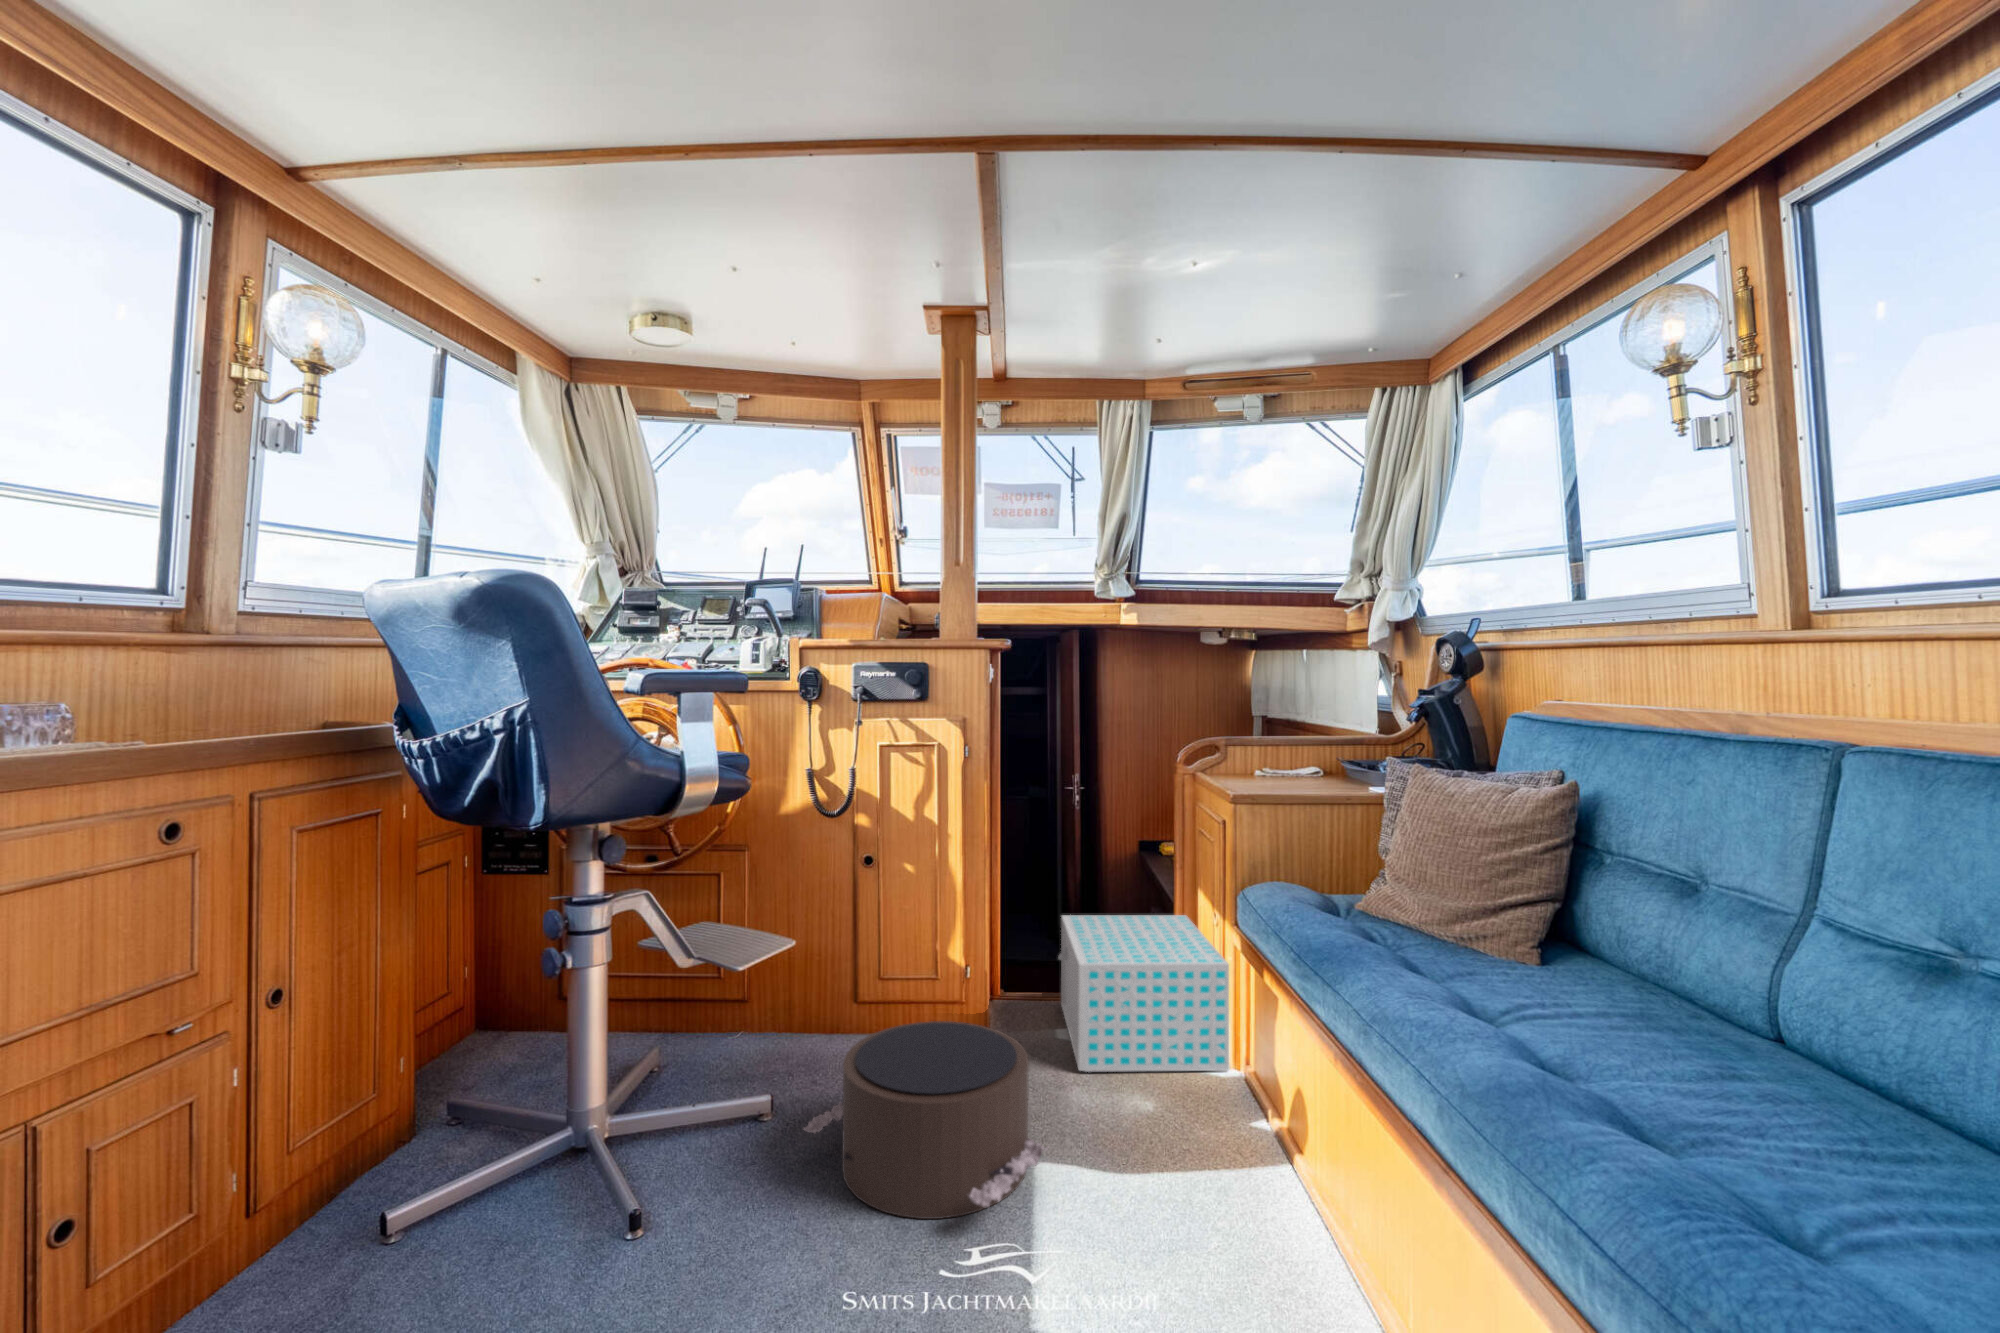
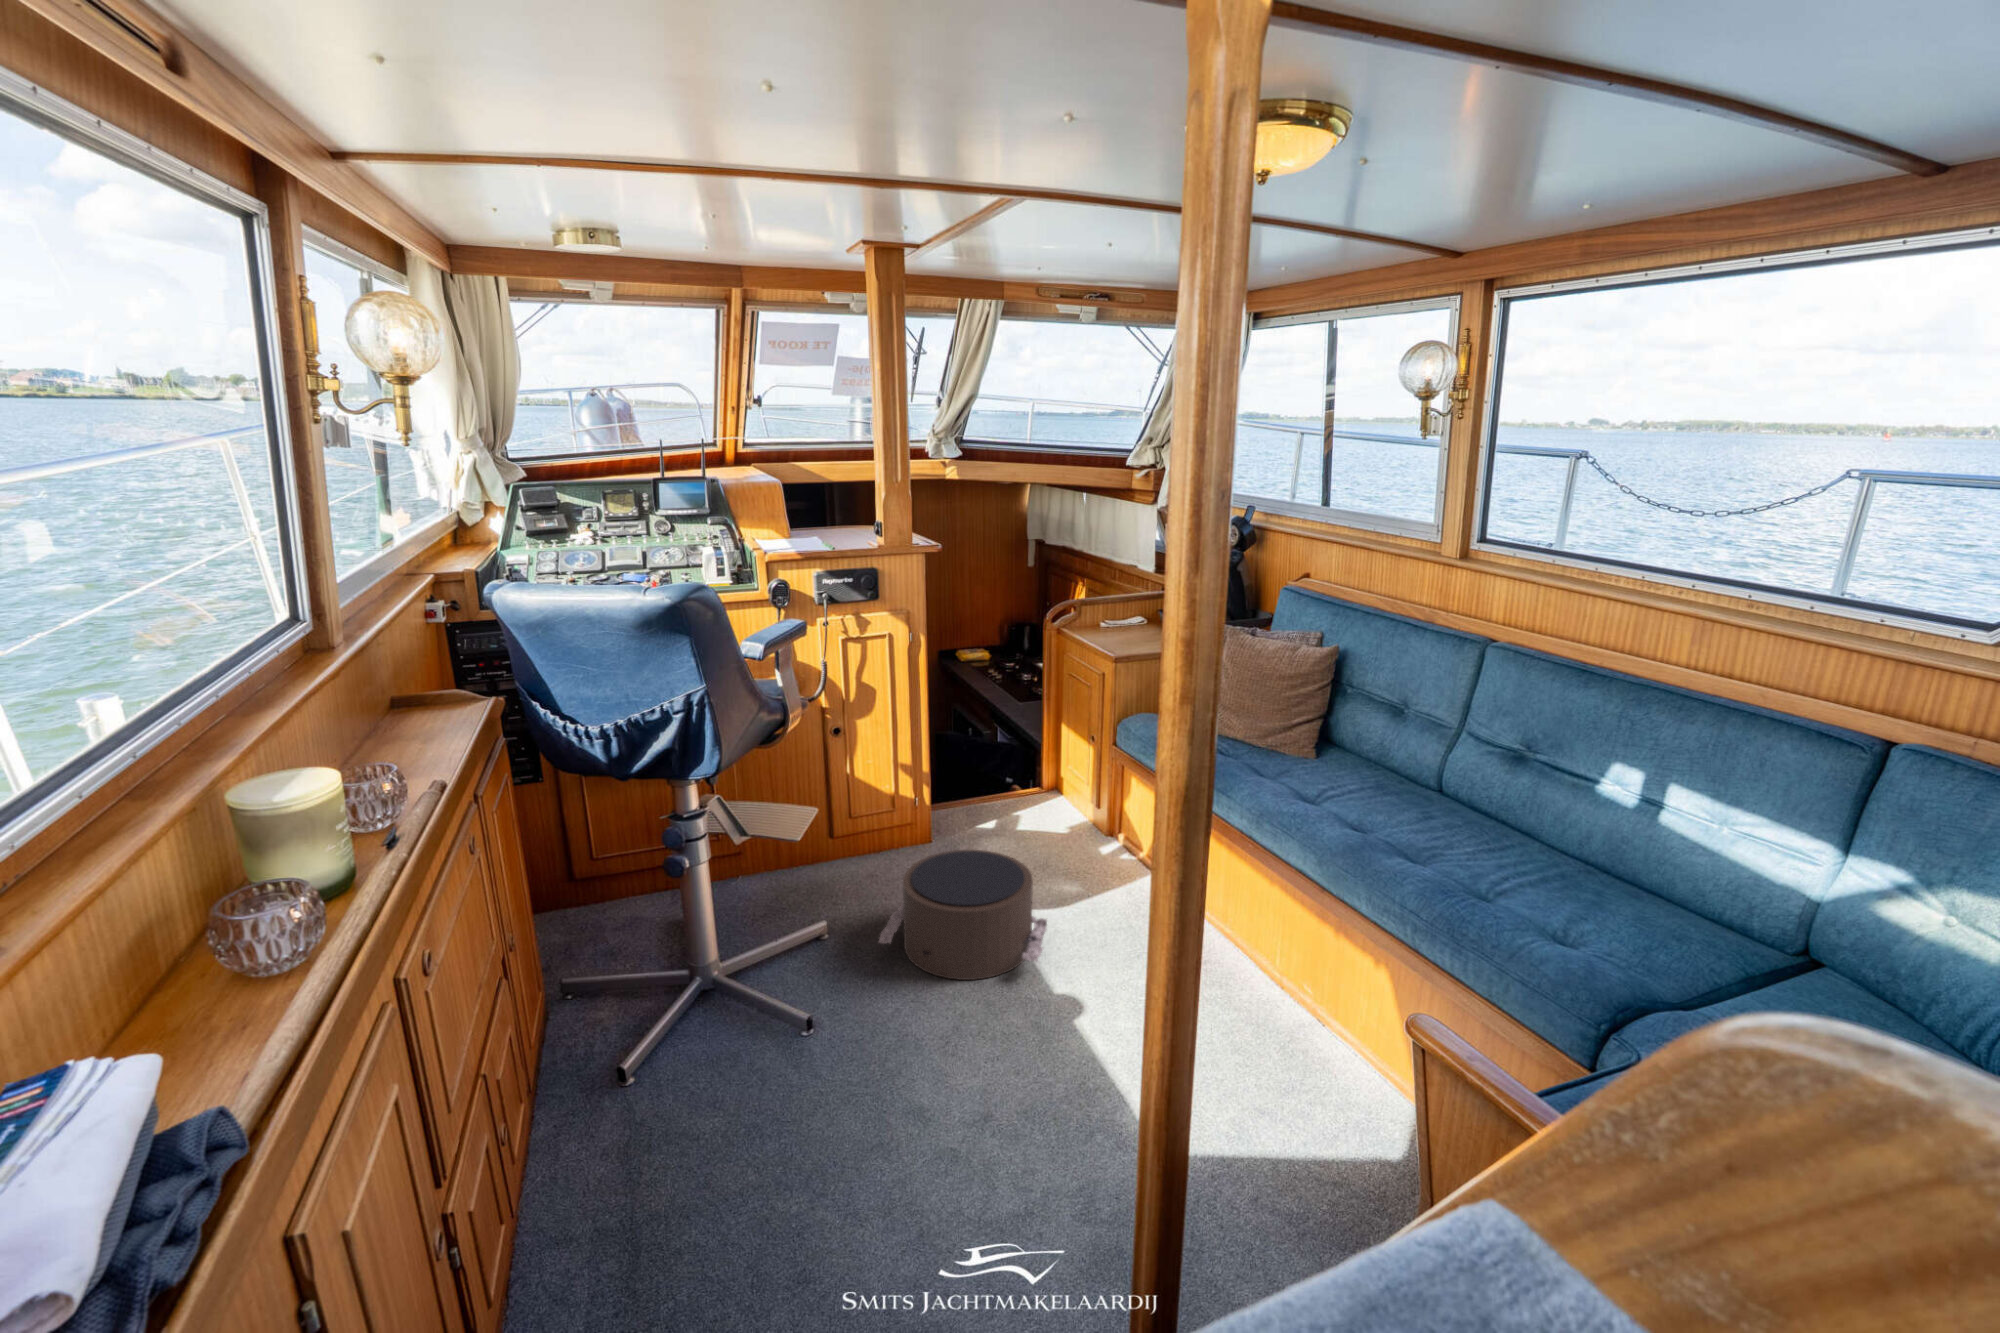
storage box: present [1058,915,1229,1072] -> none [969,739,1115,864]

